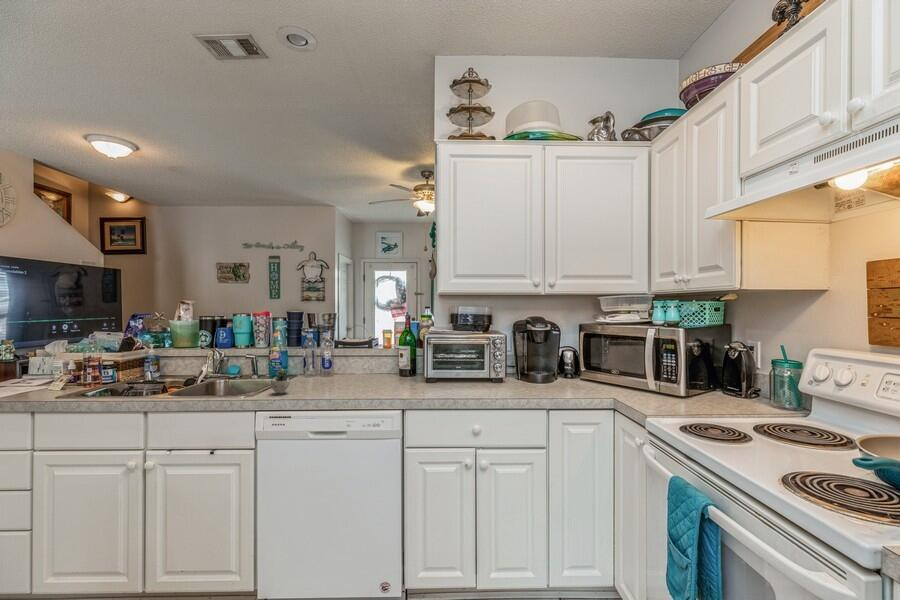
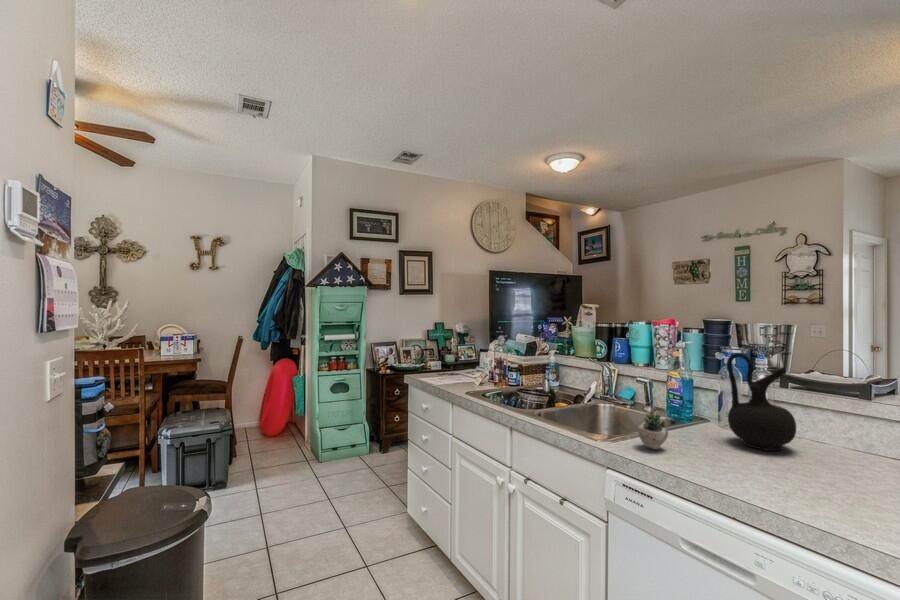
ceramic jug: none [315,328,347,383] -> present [727,353,796,451]

